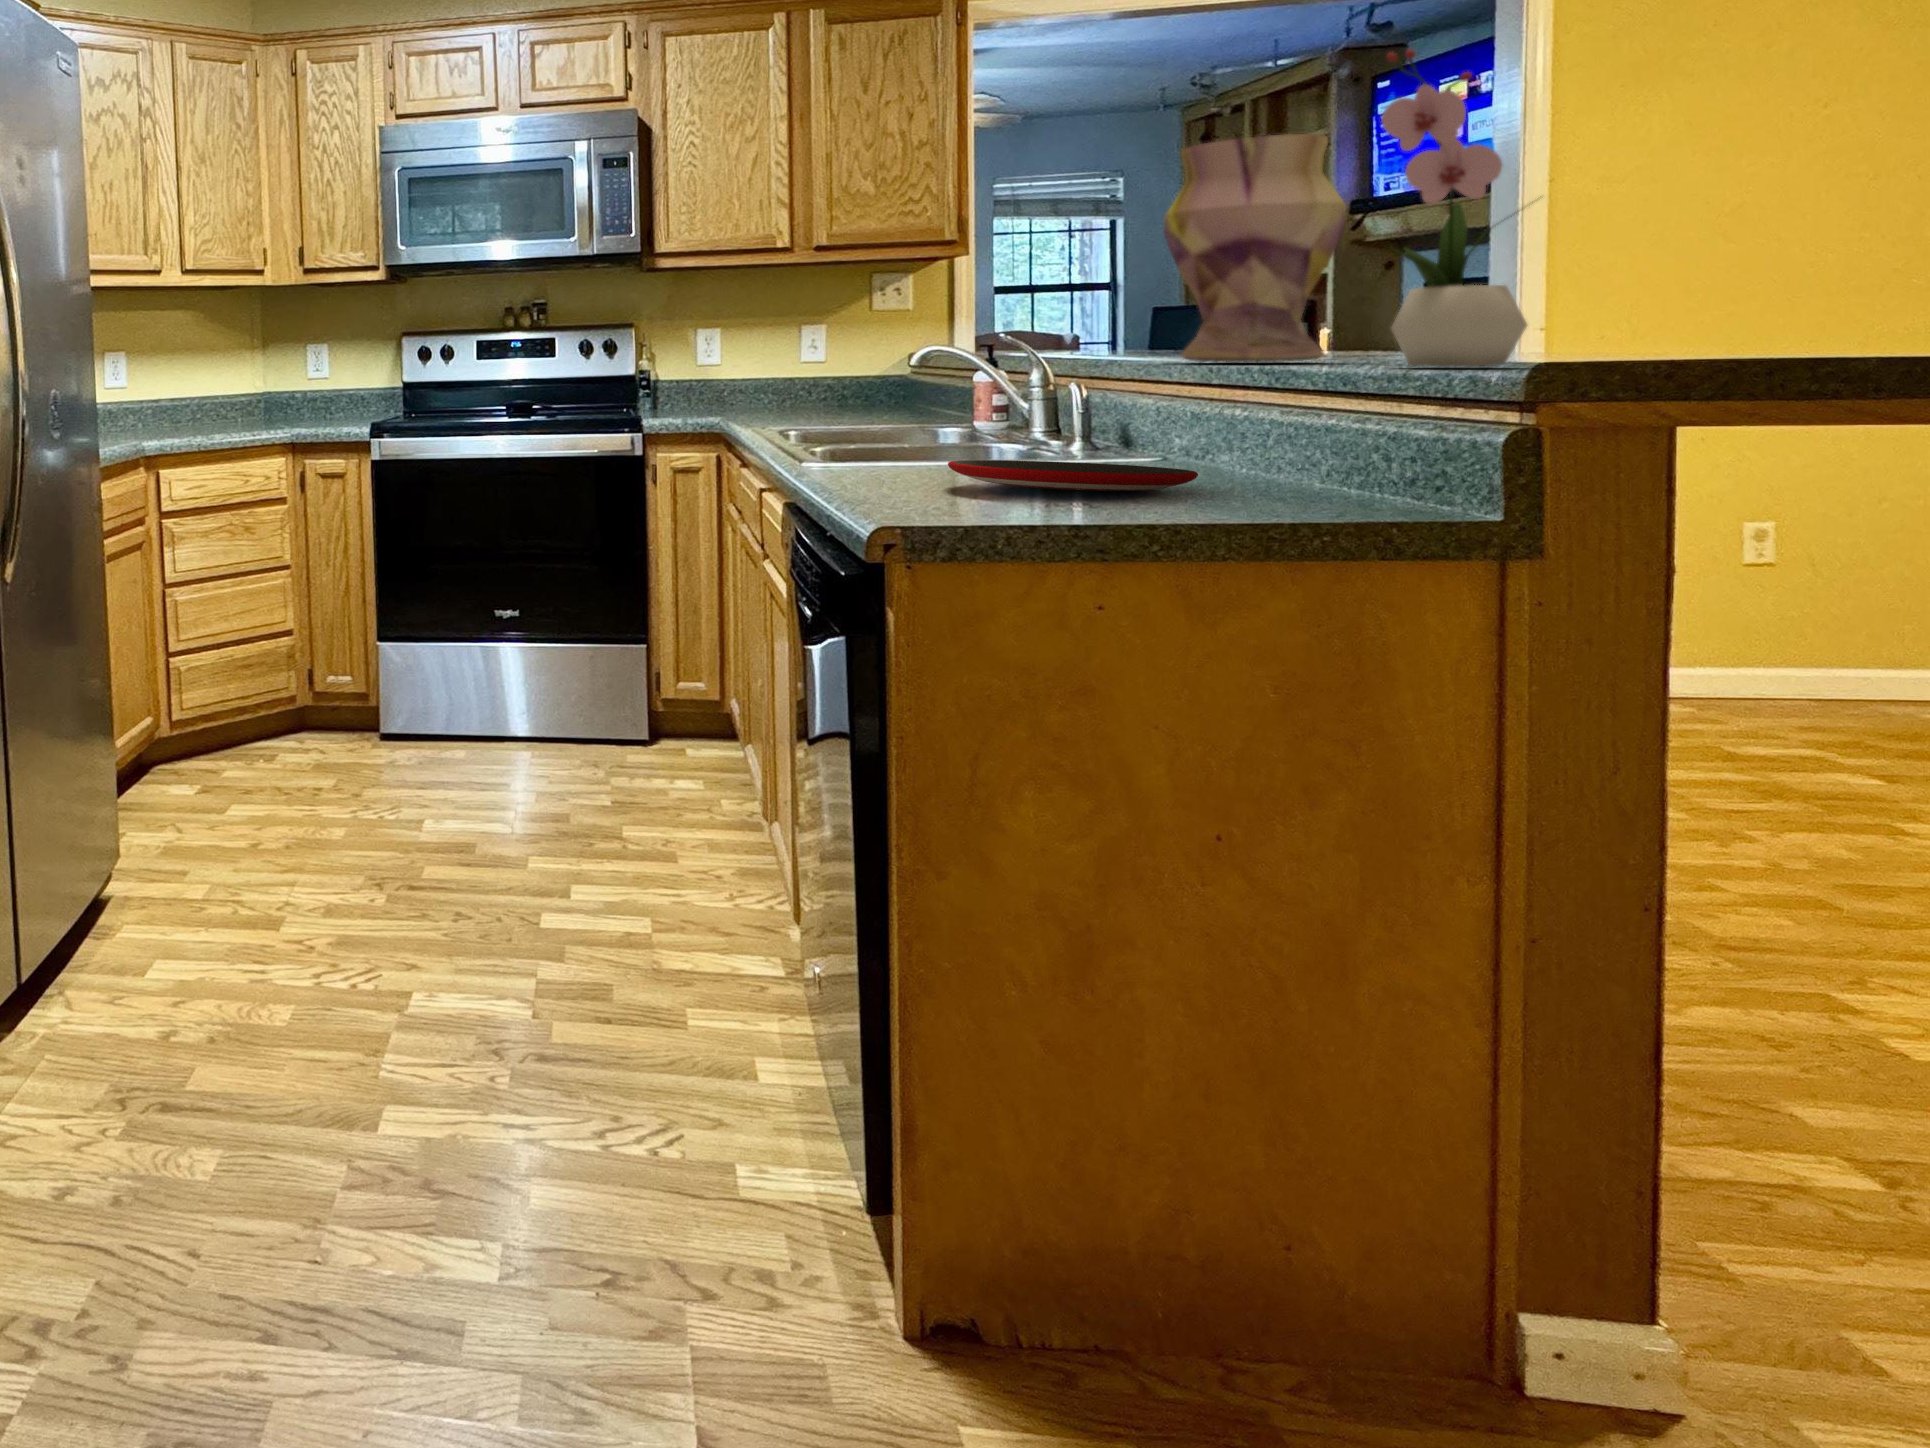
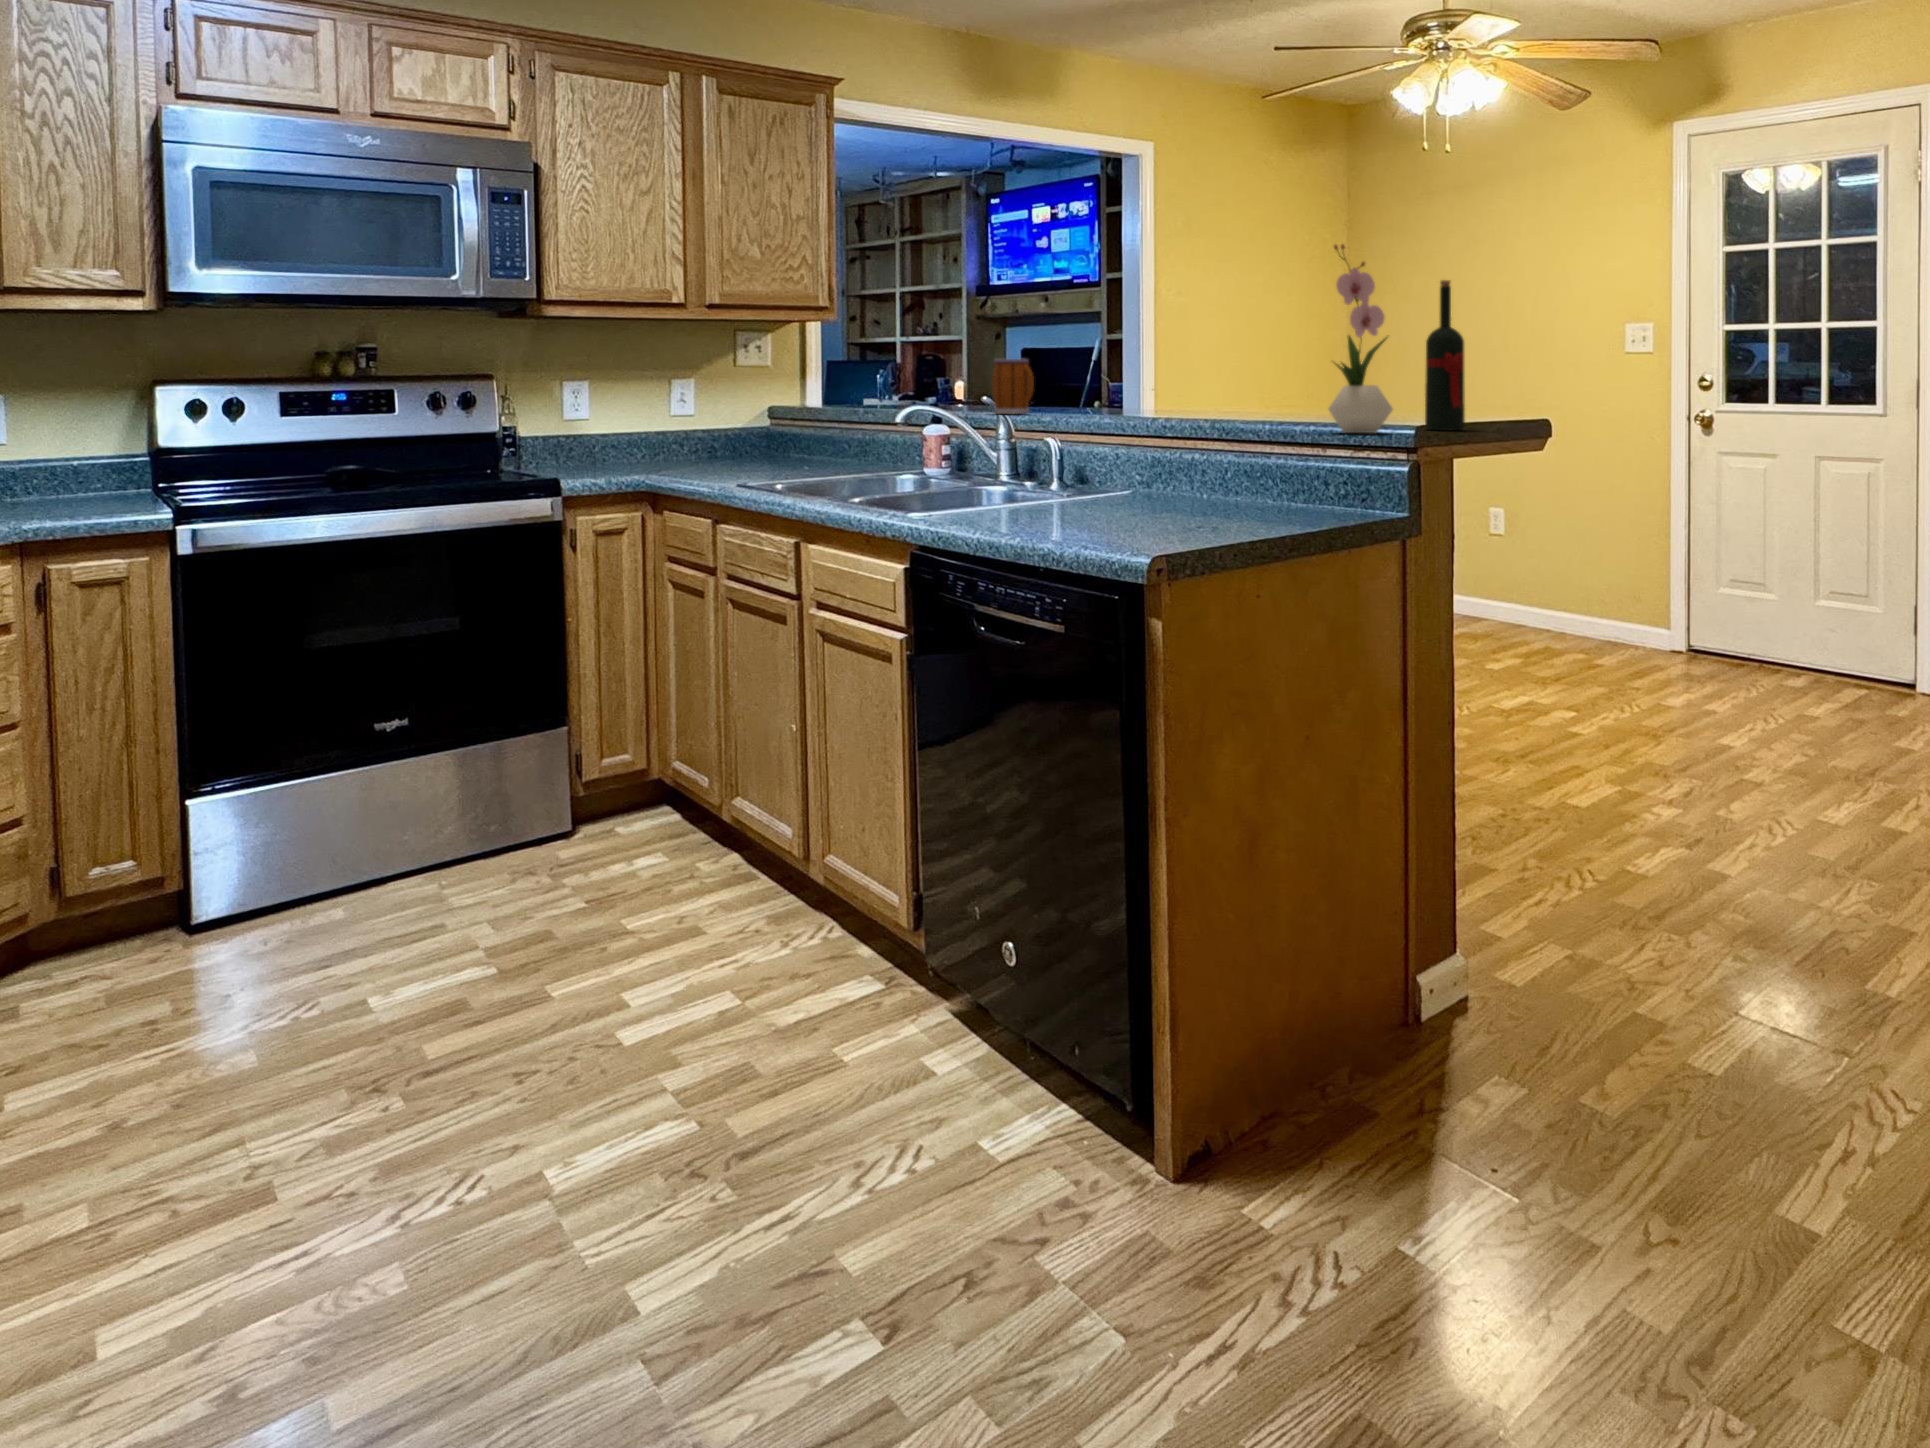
wine bottle: none [1690,76,1803,365] -> present [1425,280,1465,430]
vase: present [1164,134,1346,362] -> none [1164,278,1265,427]
mug: none [1080,283,1135,355] -> present [992,359,1034,414]
plate: present [948,460,1198,491] -> none [1090,502,1248,523]

